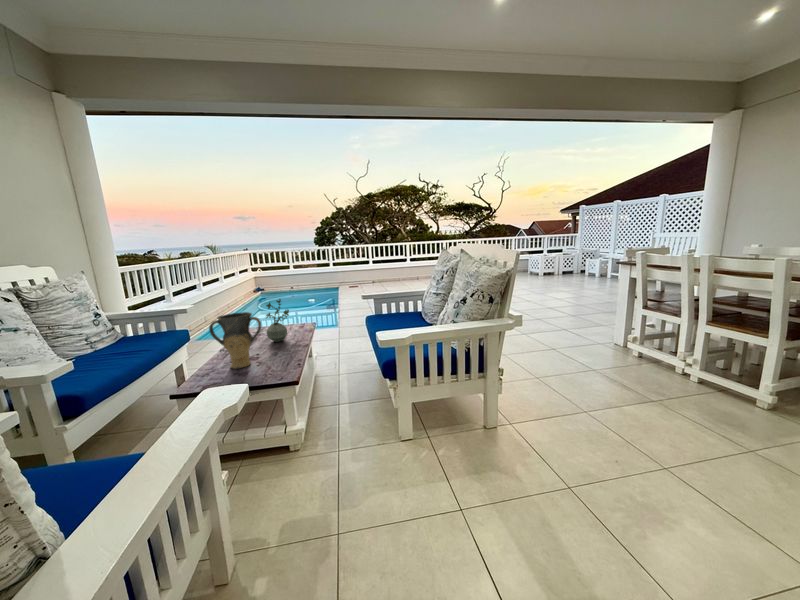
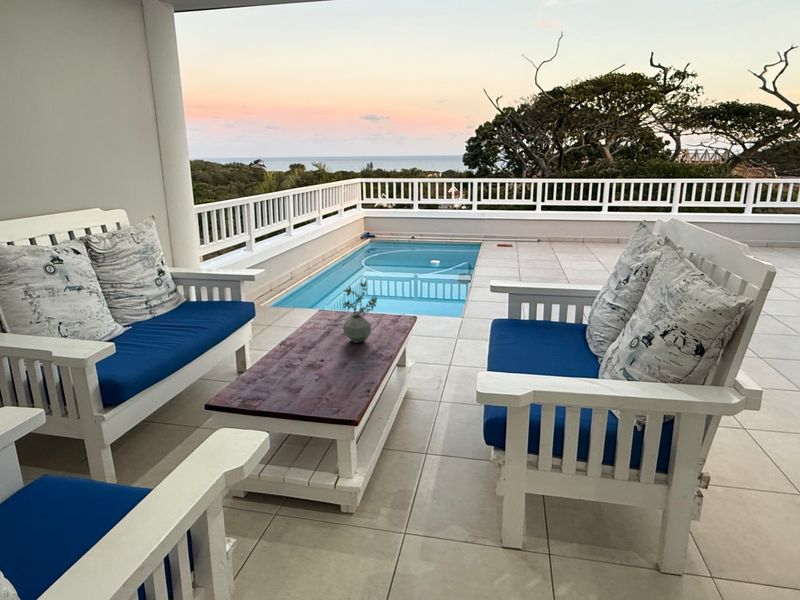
vase: present [209,312,261,369] -> none [263,301,329,379]

